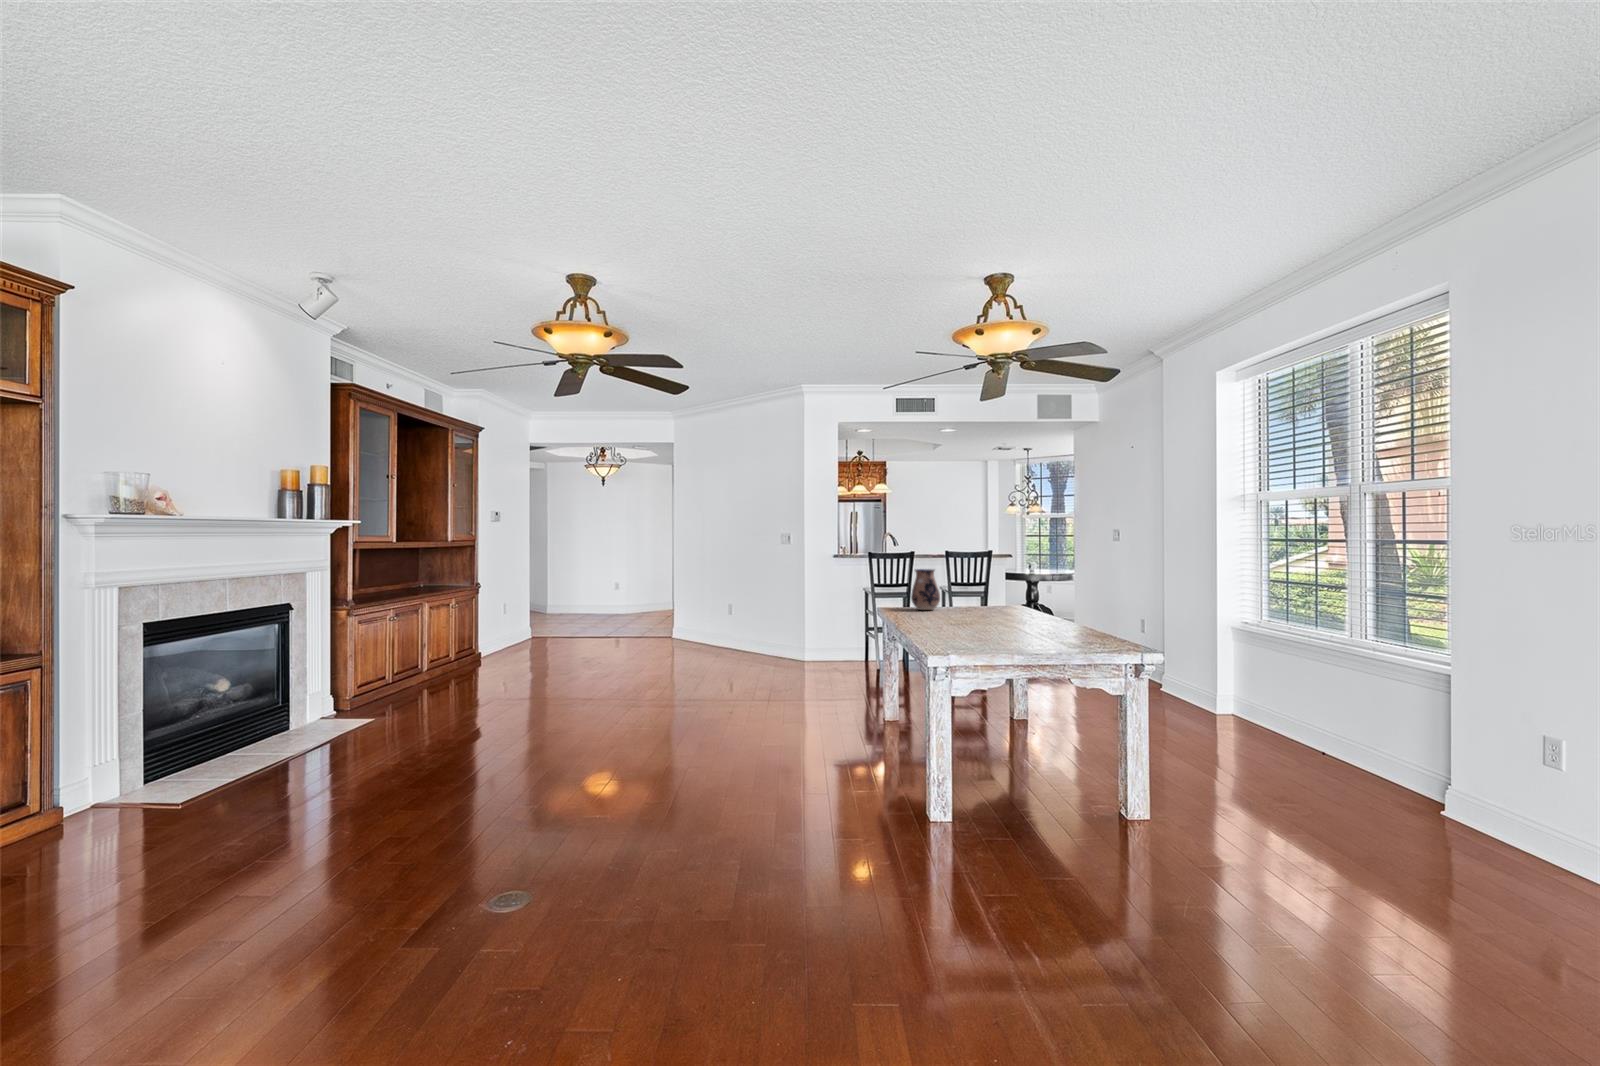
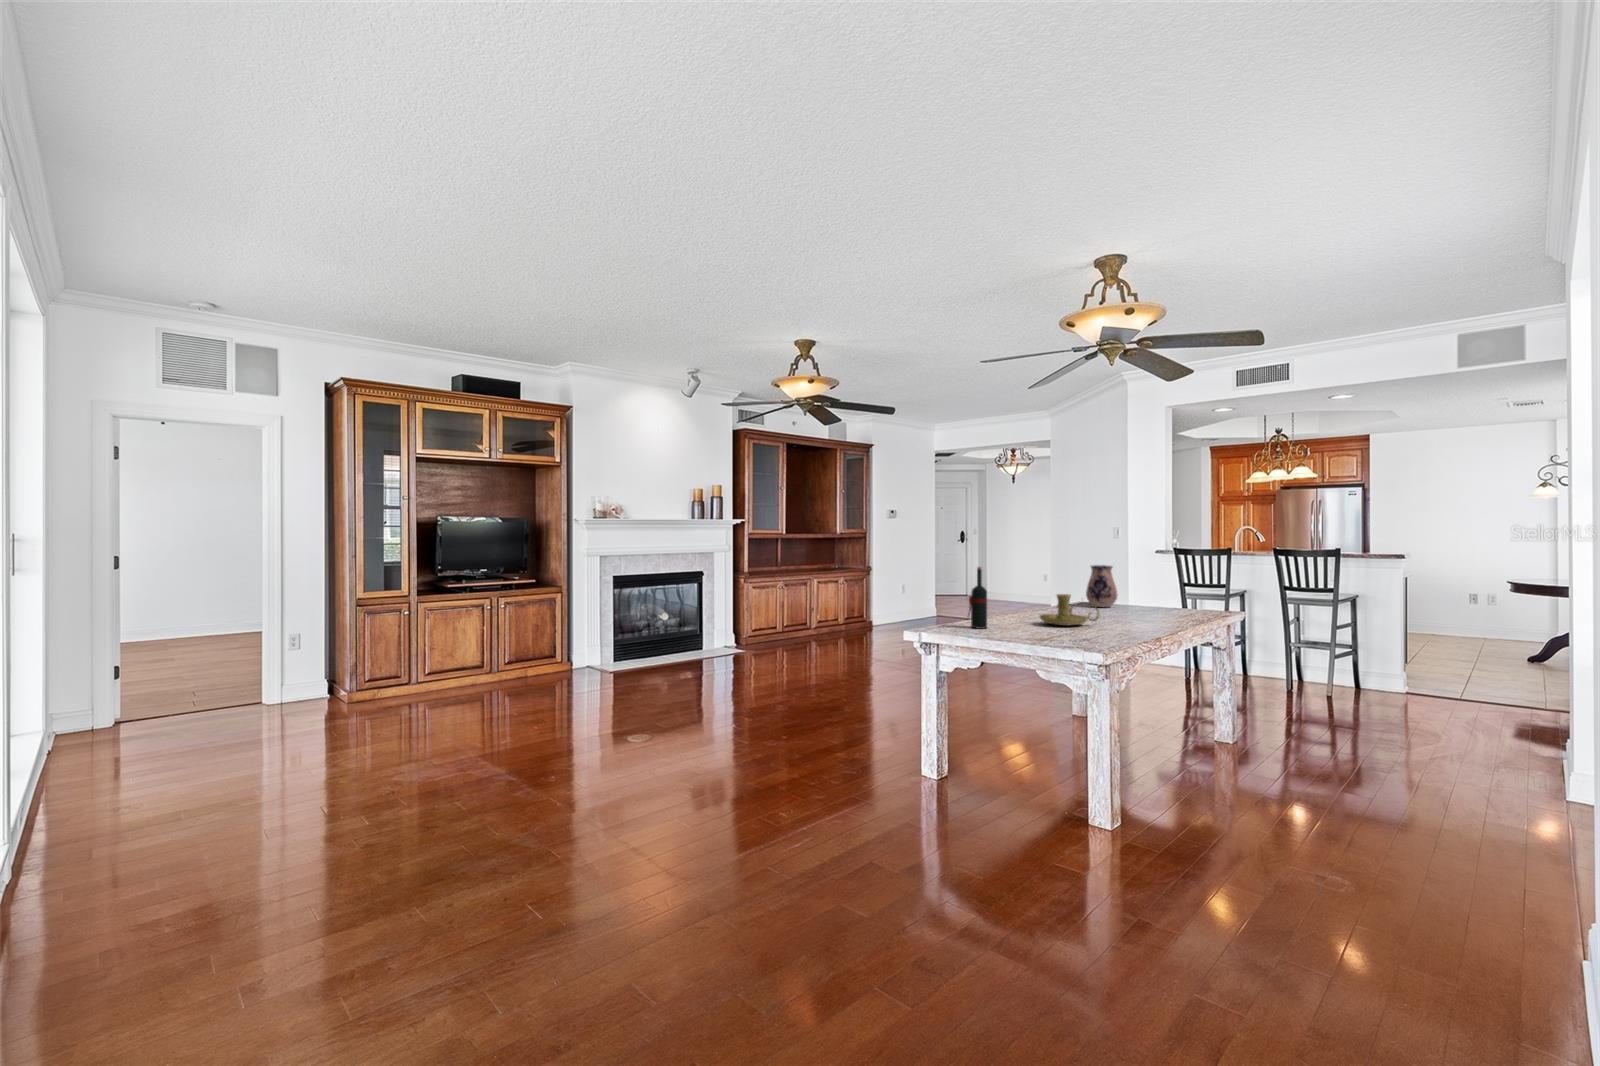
wine bottle: none [943,575,961,643] -> present [969,567,987,629]
candle holder: none [969,599,1021,631] -> present [1040,594,1100,626]

